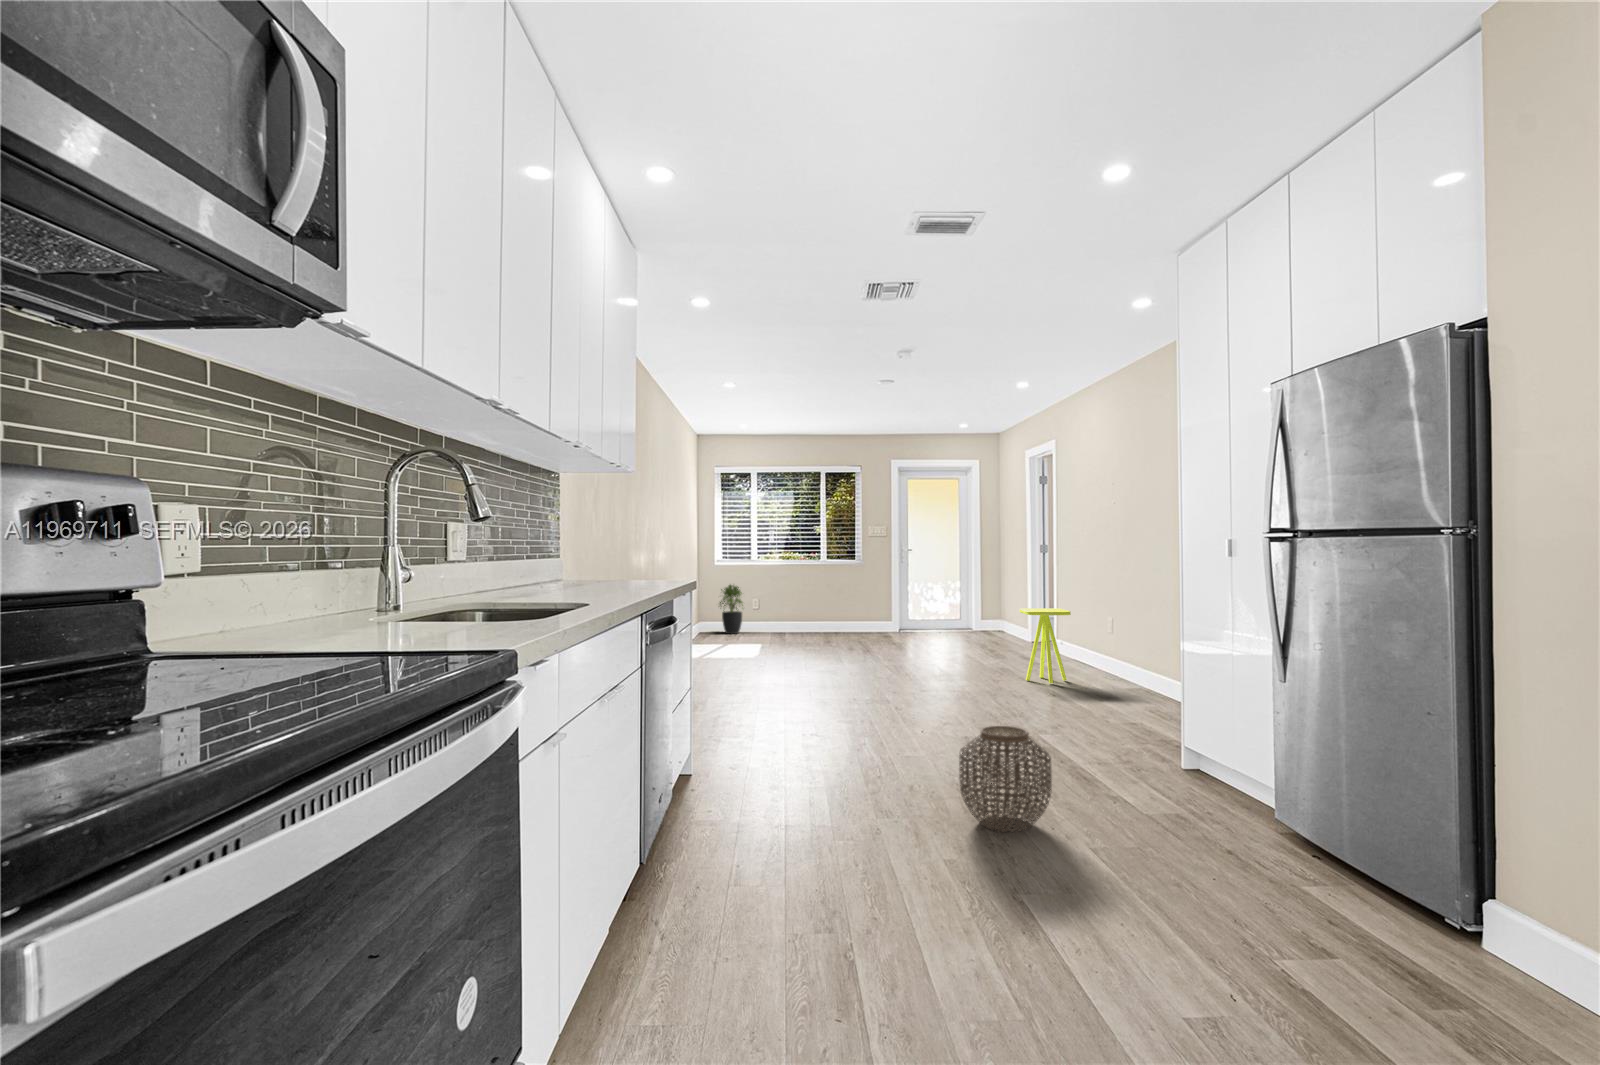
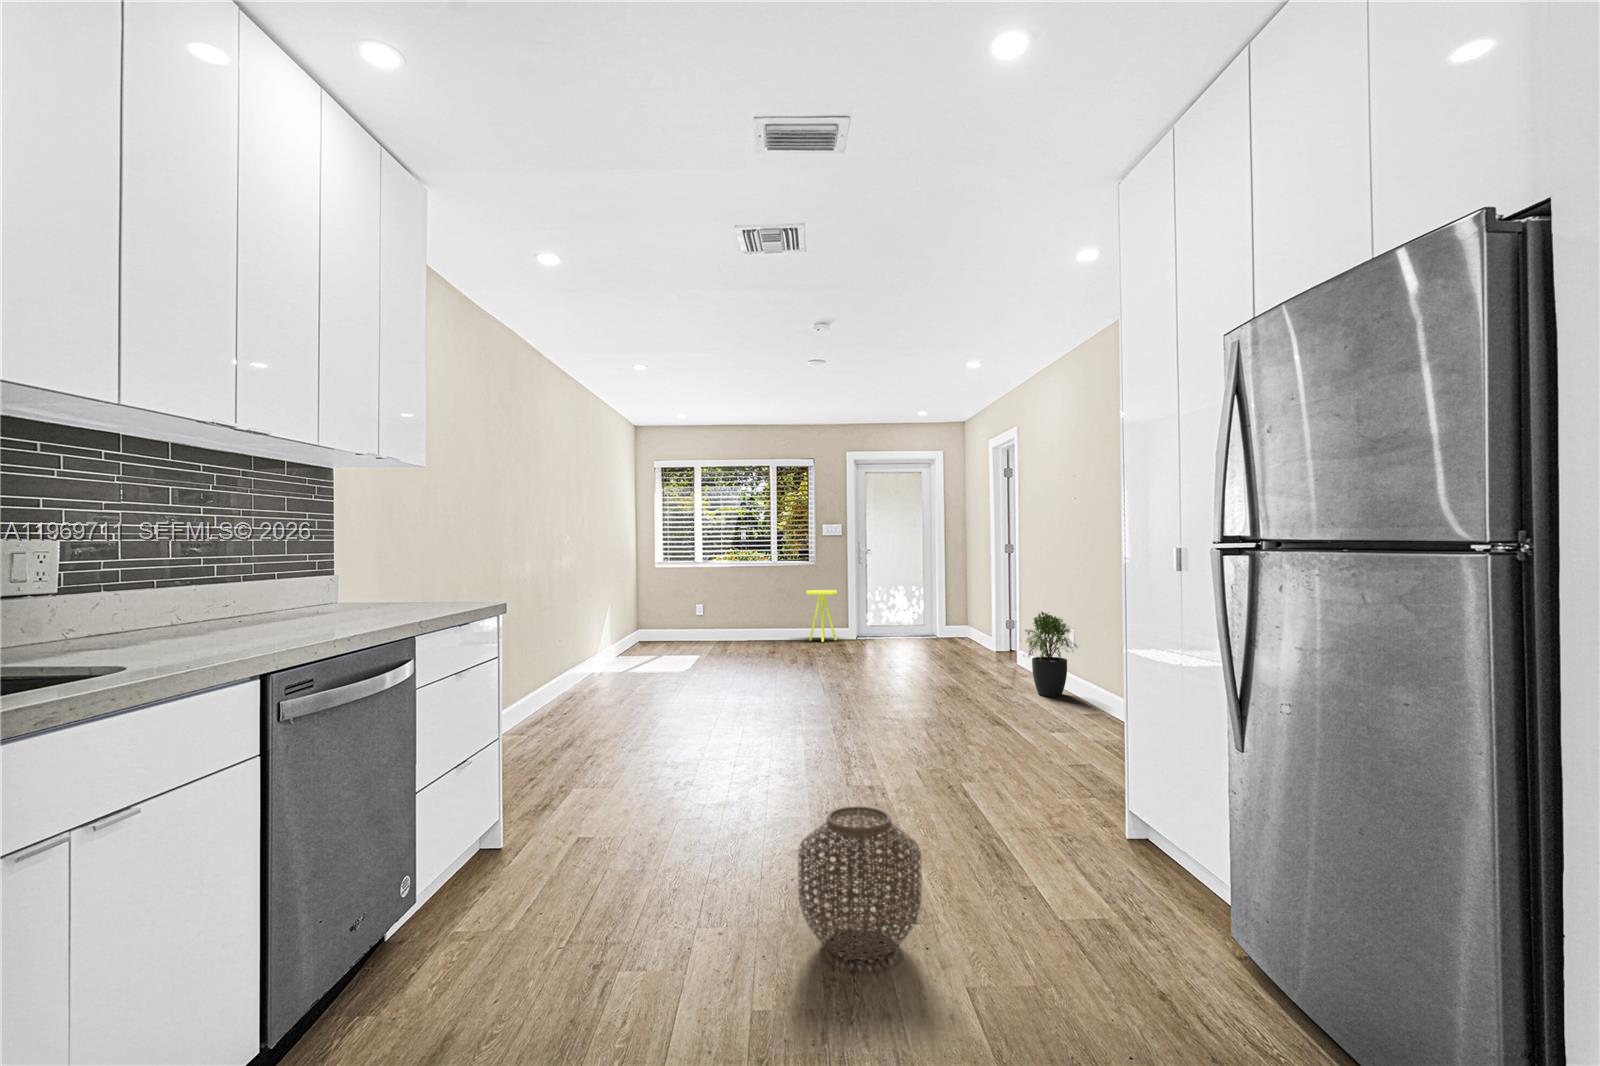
potted plant: present [720,585,743,634] -> present [1025,612,1078,697]
side table: present [1020,608,1071,683] -> present [806,590,837,642]

